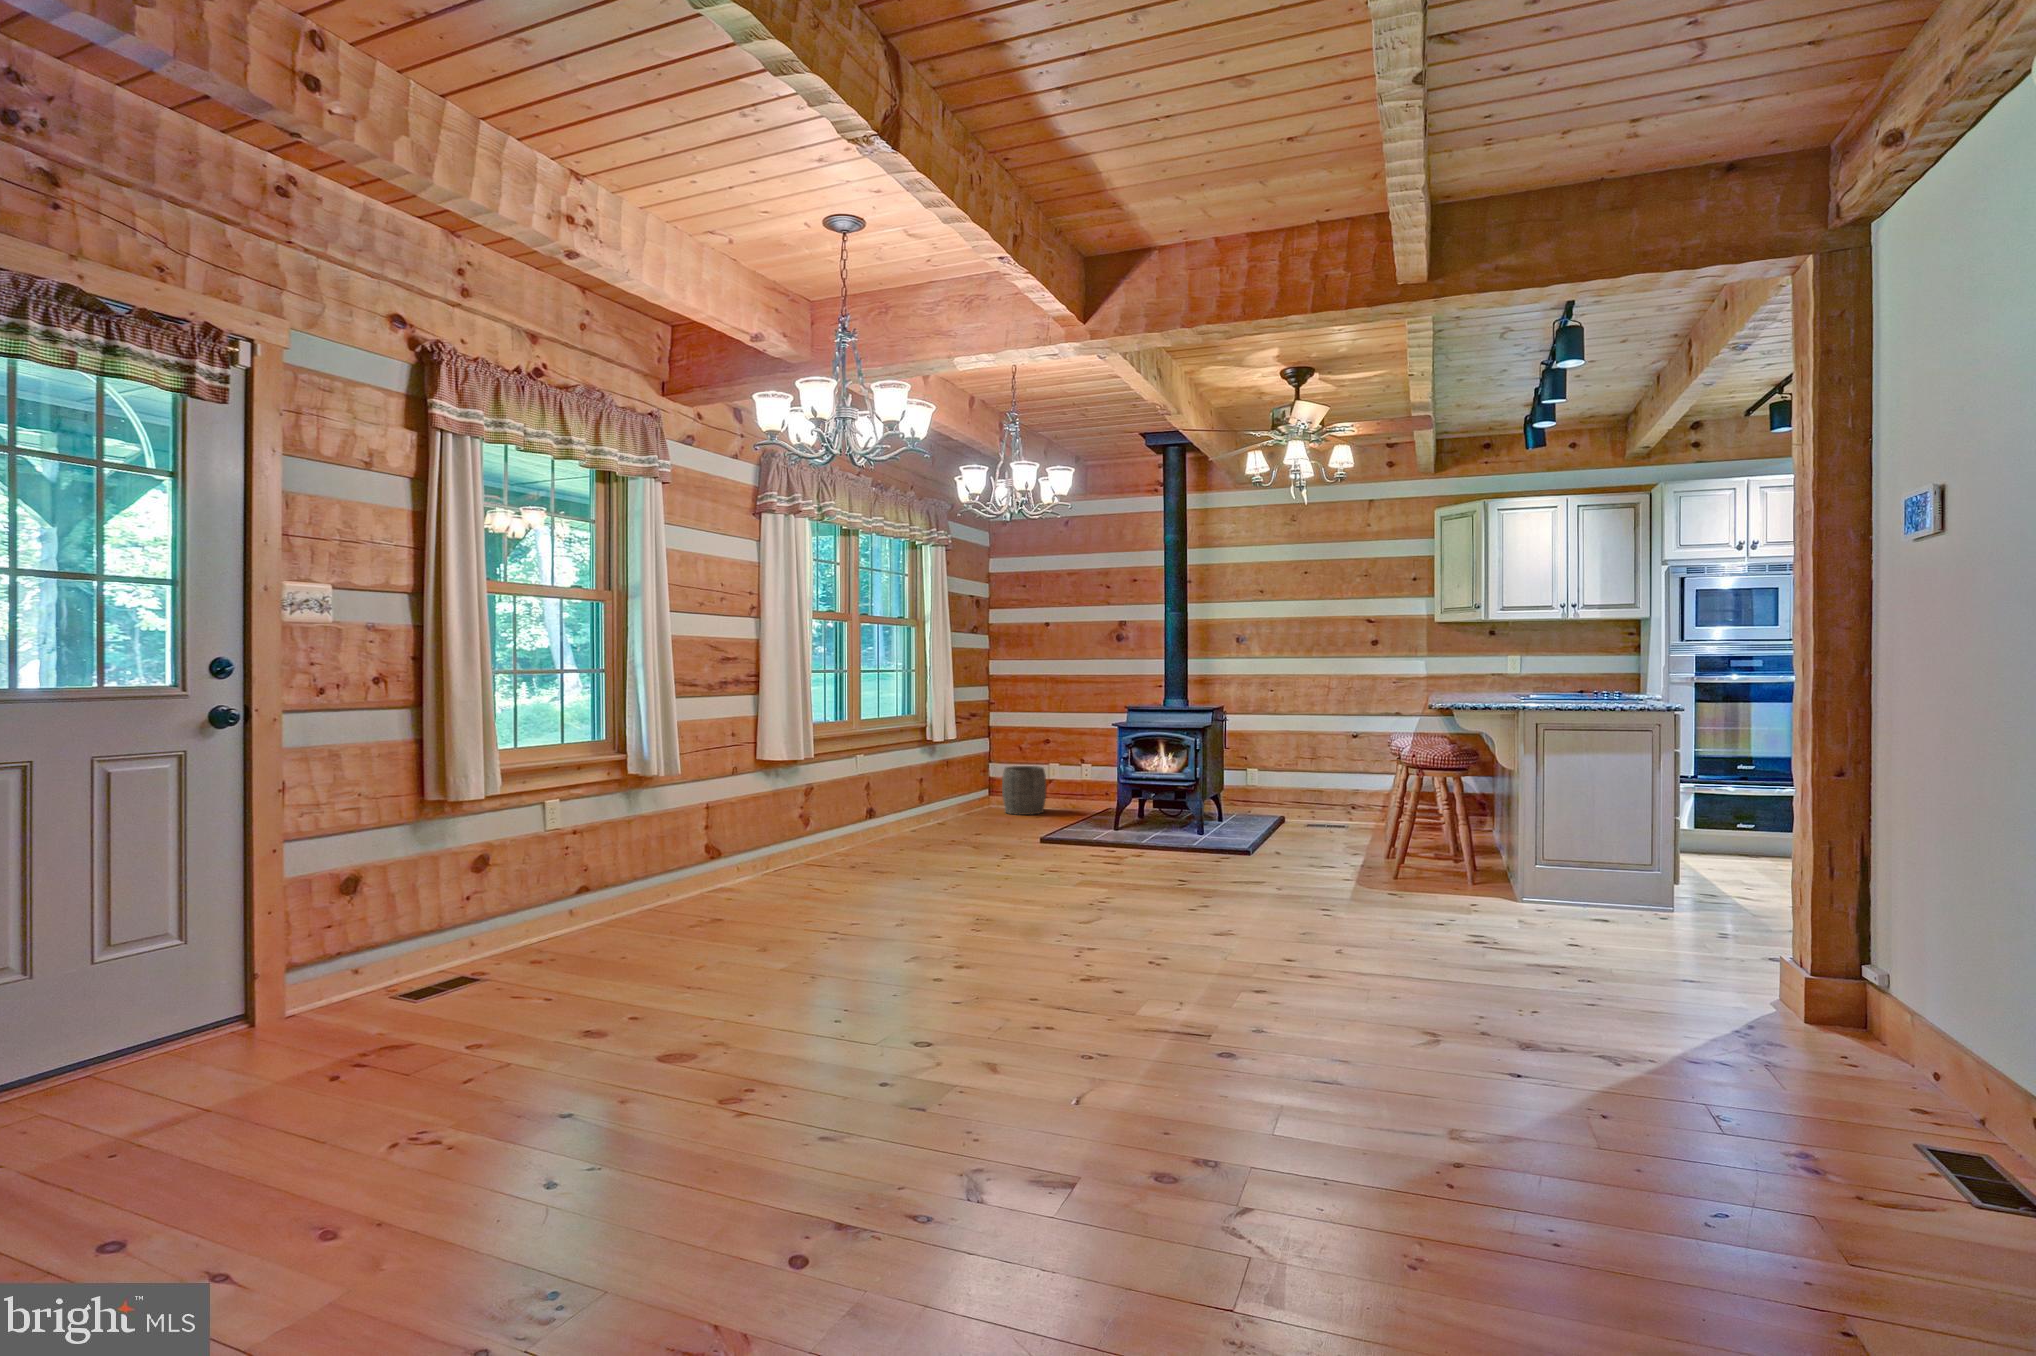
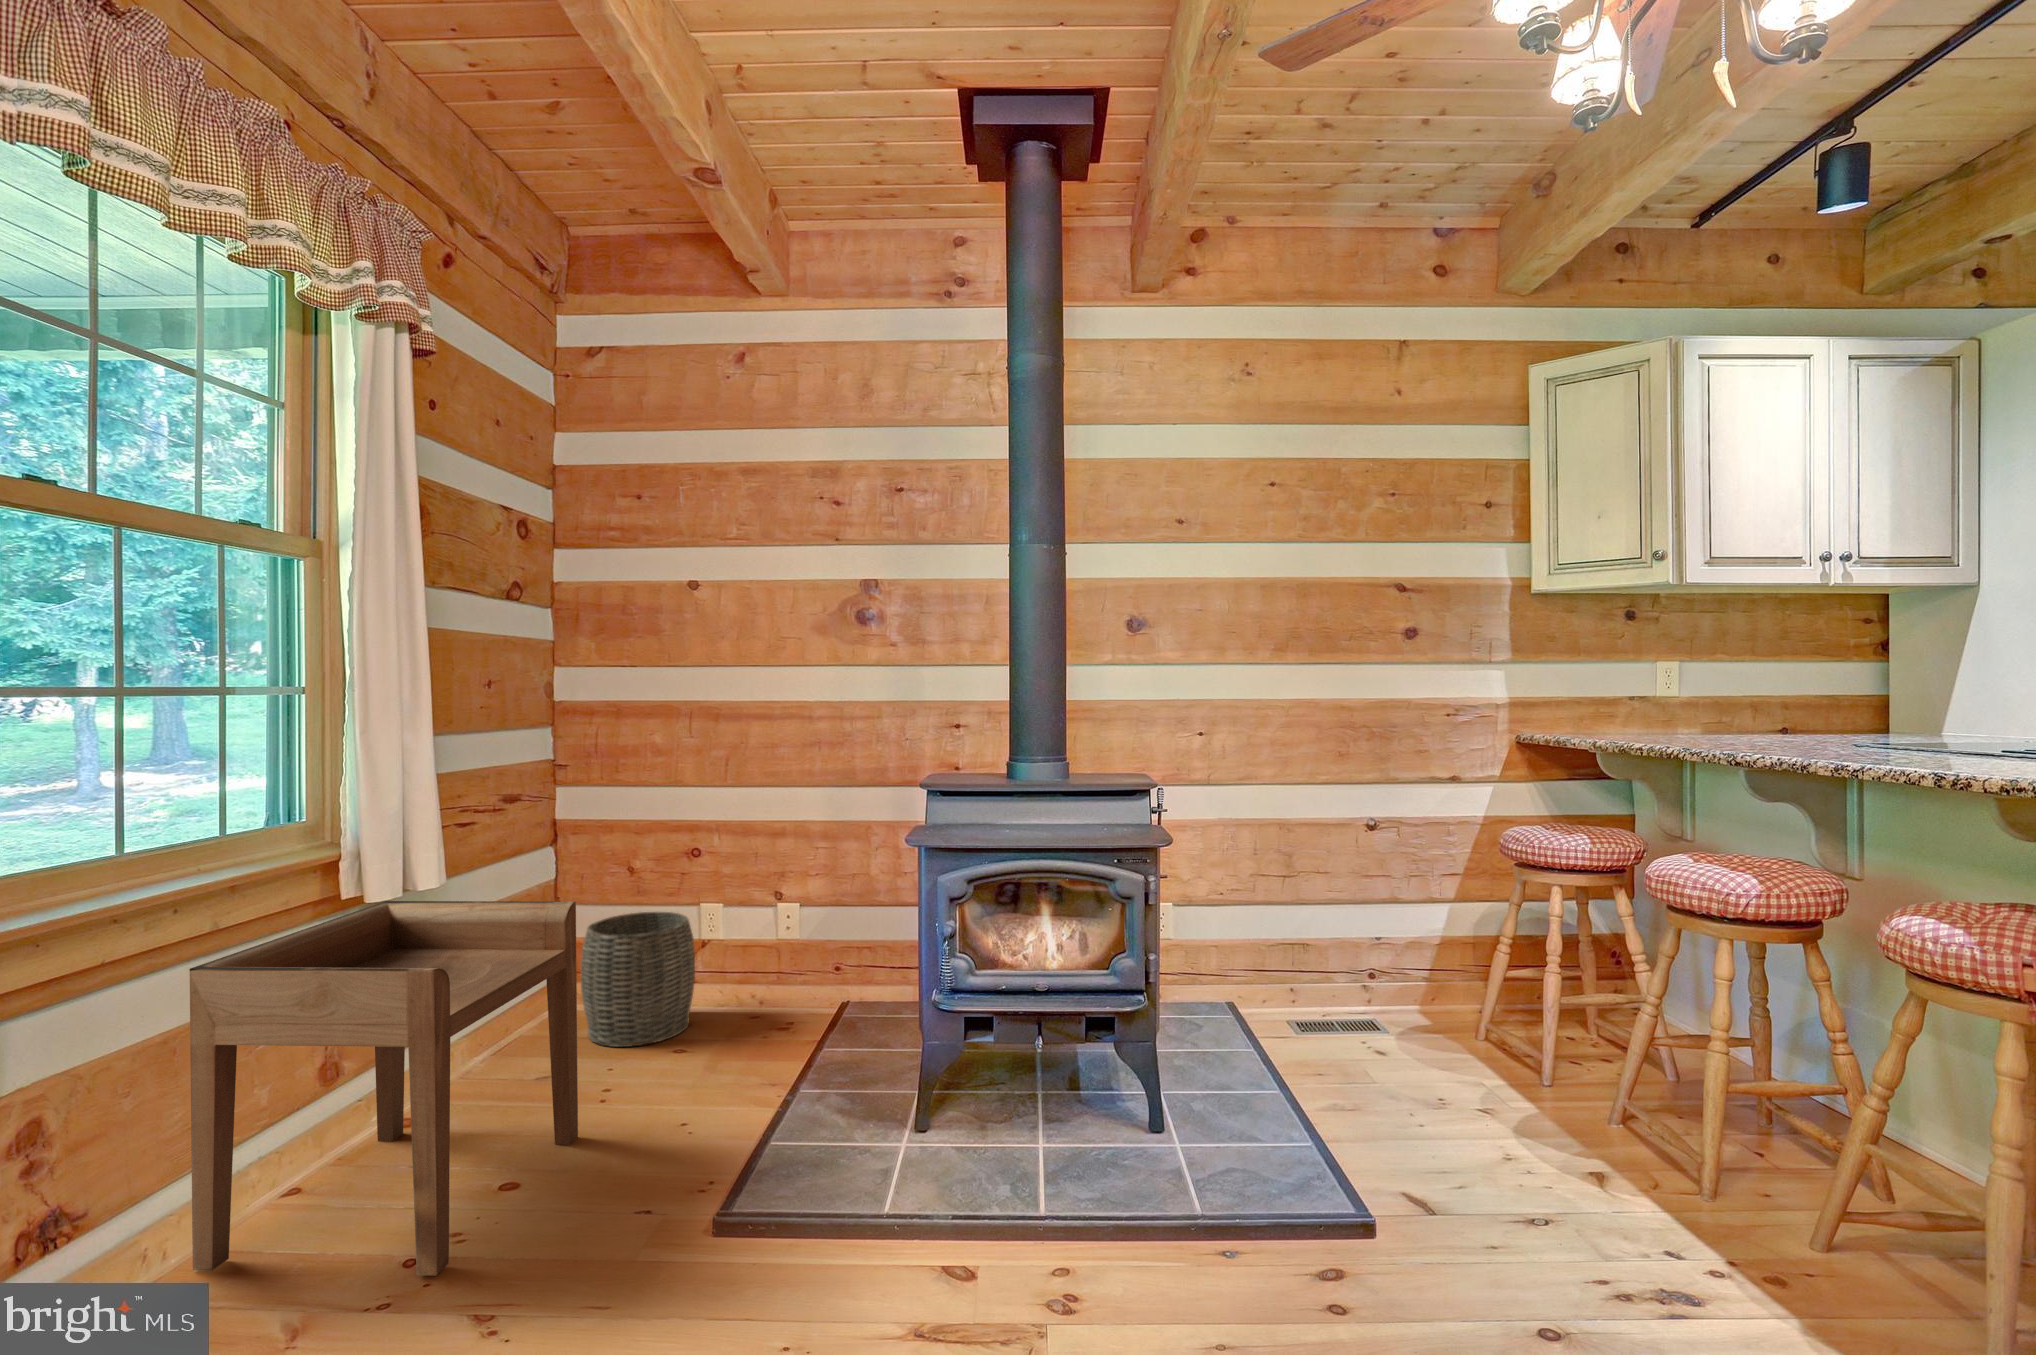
side table: none [905,743,1005,840] -> present [190,901,578,1276]

